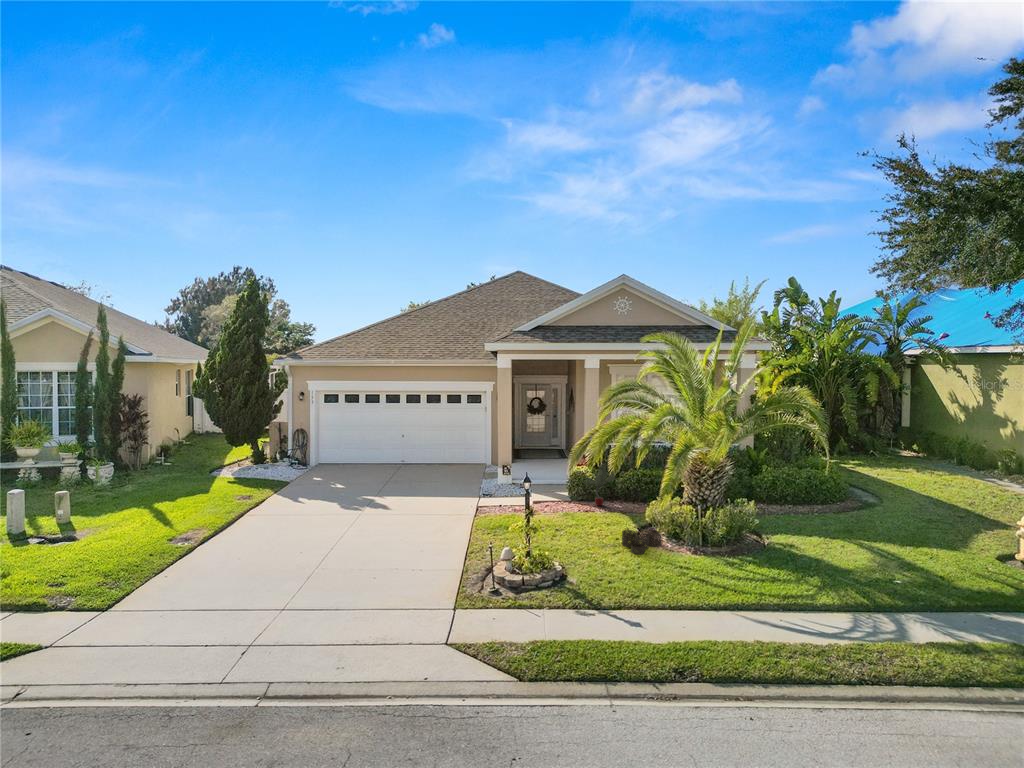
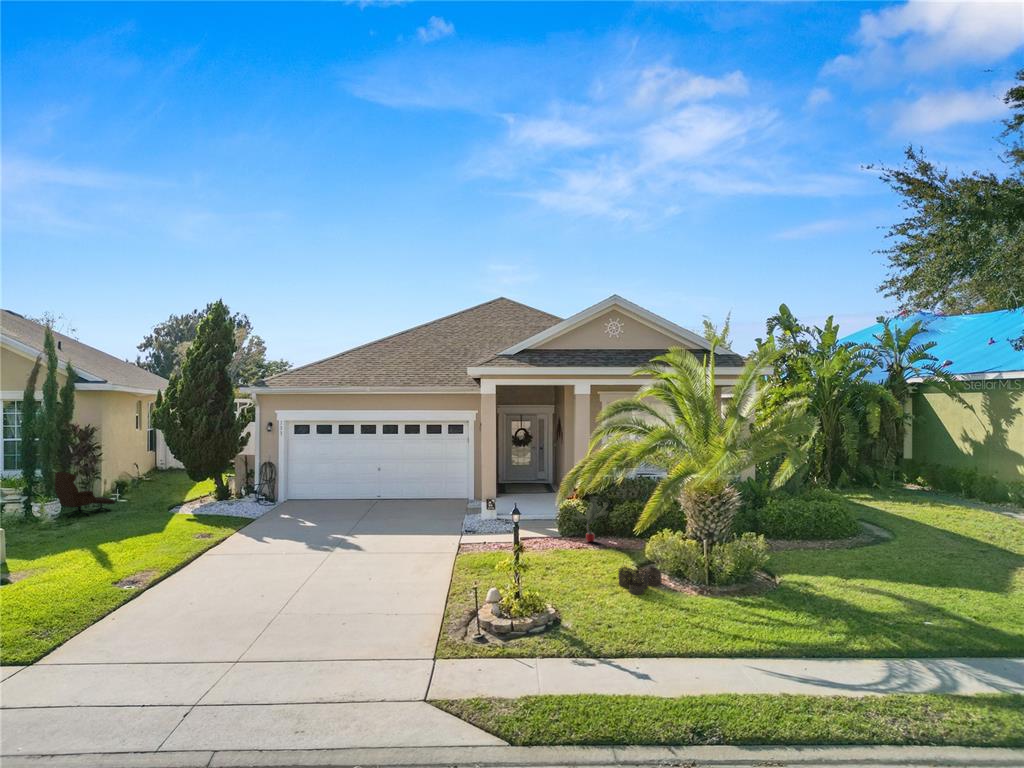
lounge chair: none [106,439,161,481] -> present [55,472,115,518]

